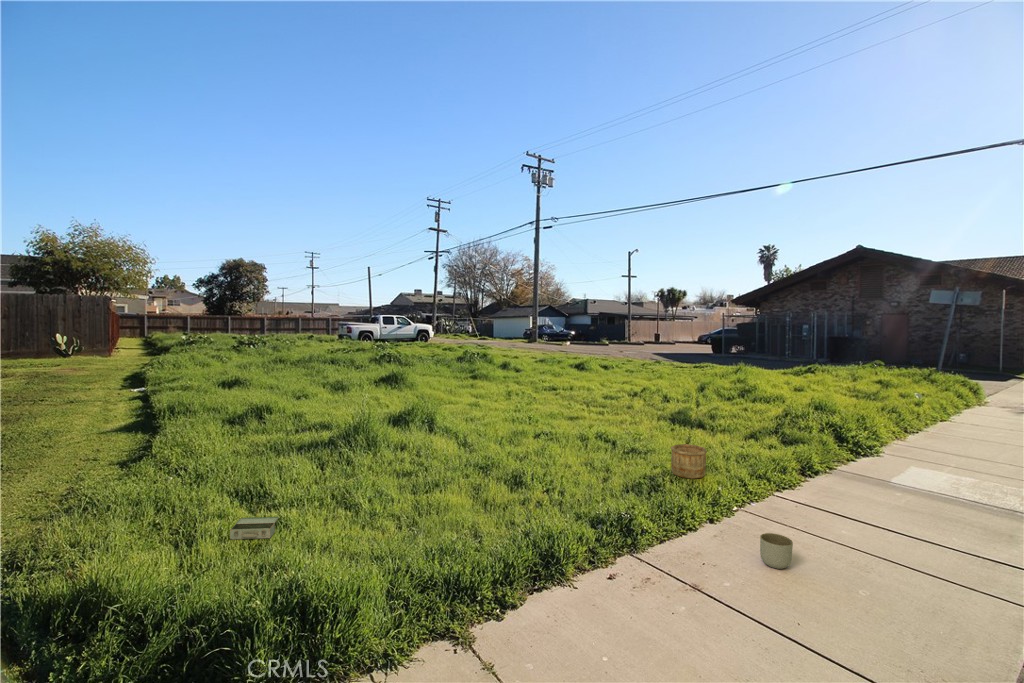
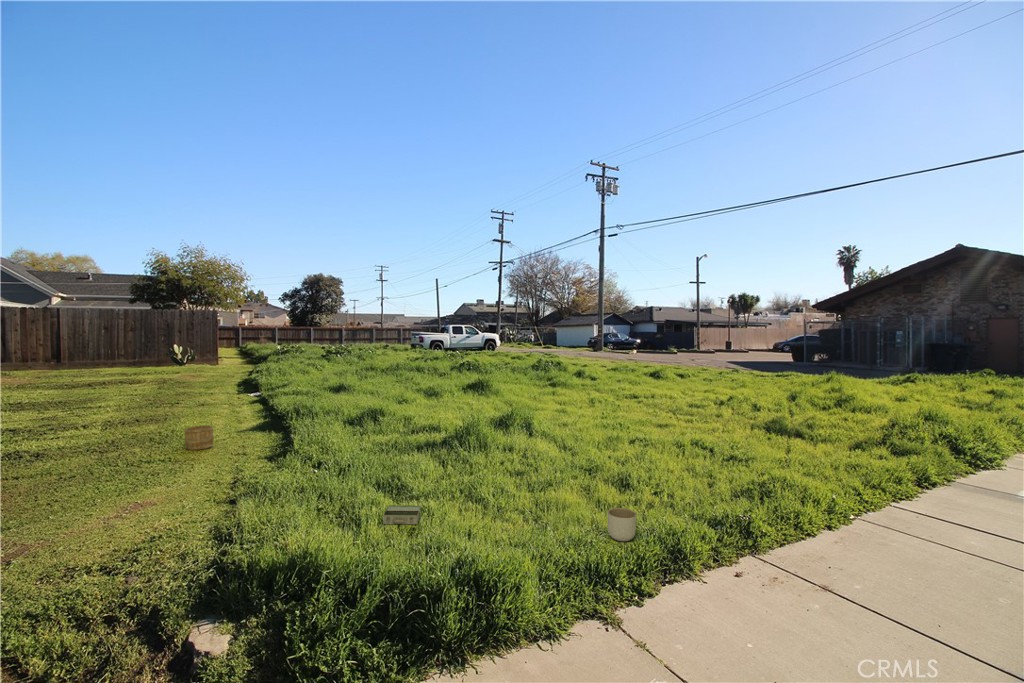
wooden bucket: present [671,444,707,479] -> present [184,425,214,450]
planter: present [760,533,793,569] -> present [608,508,636,541]

